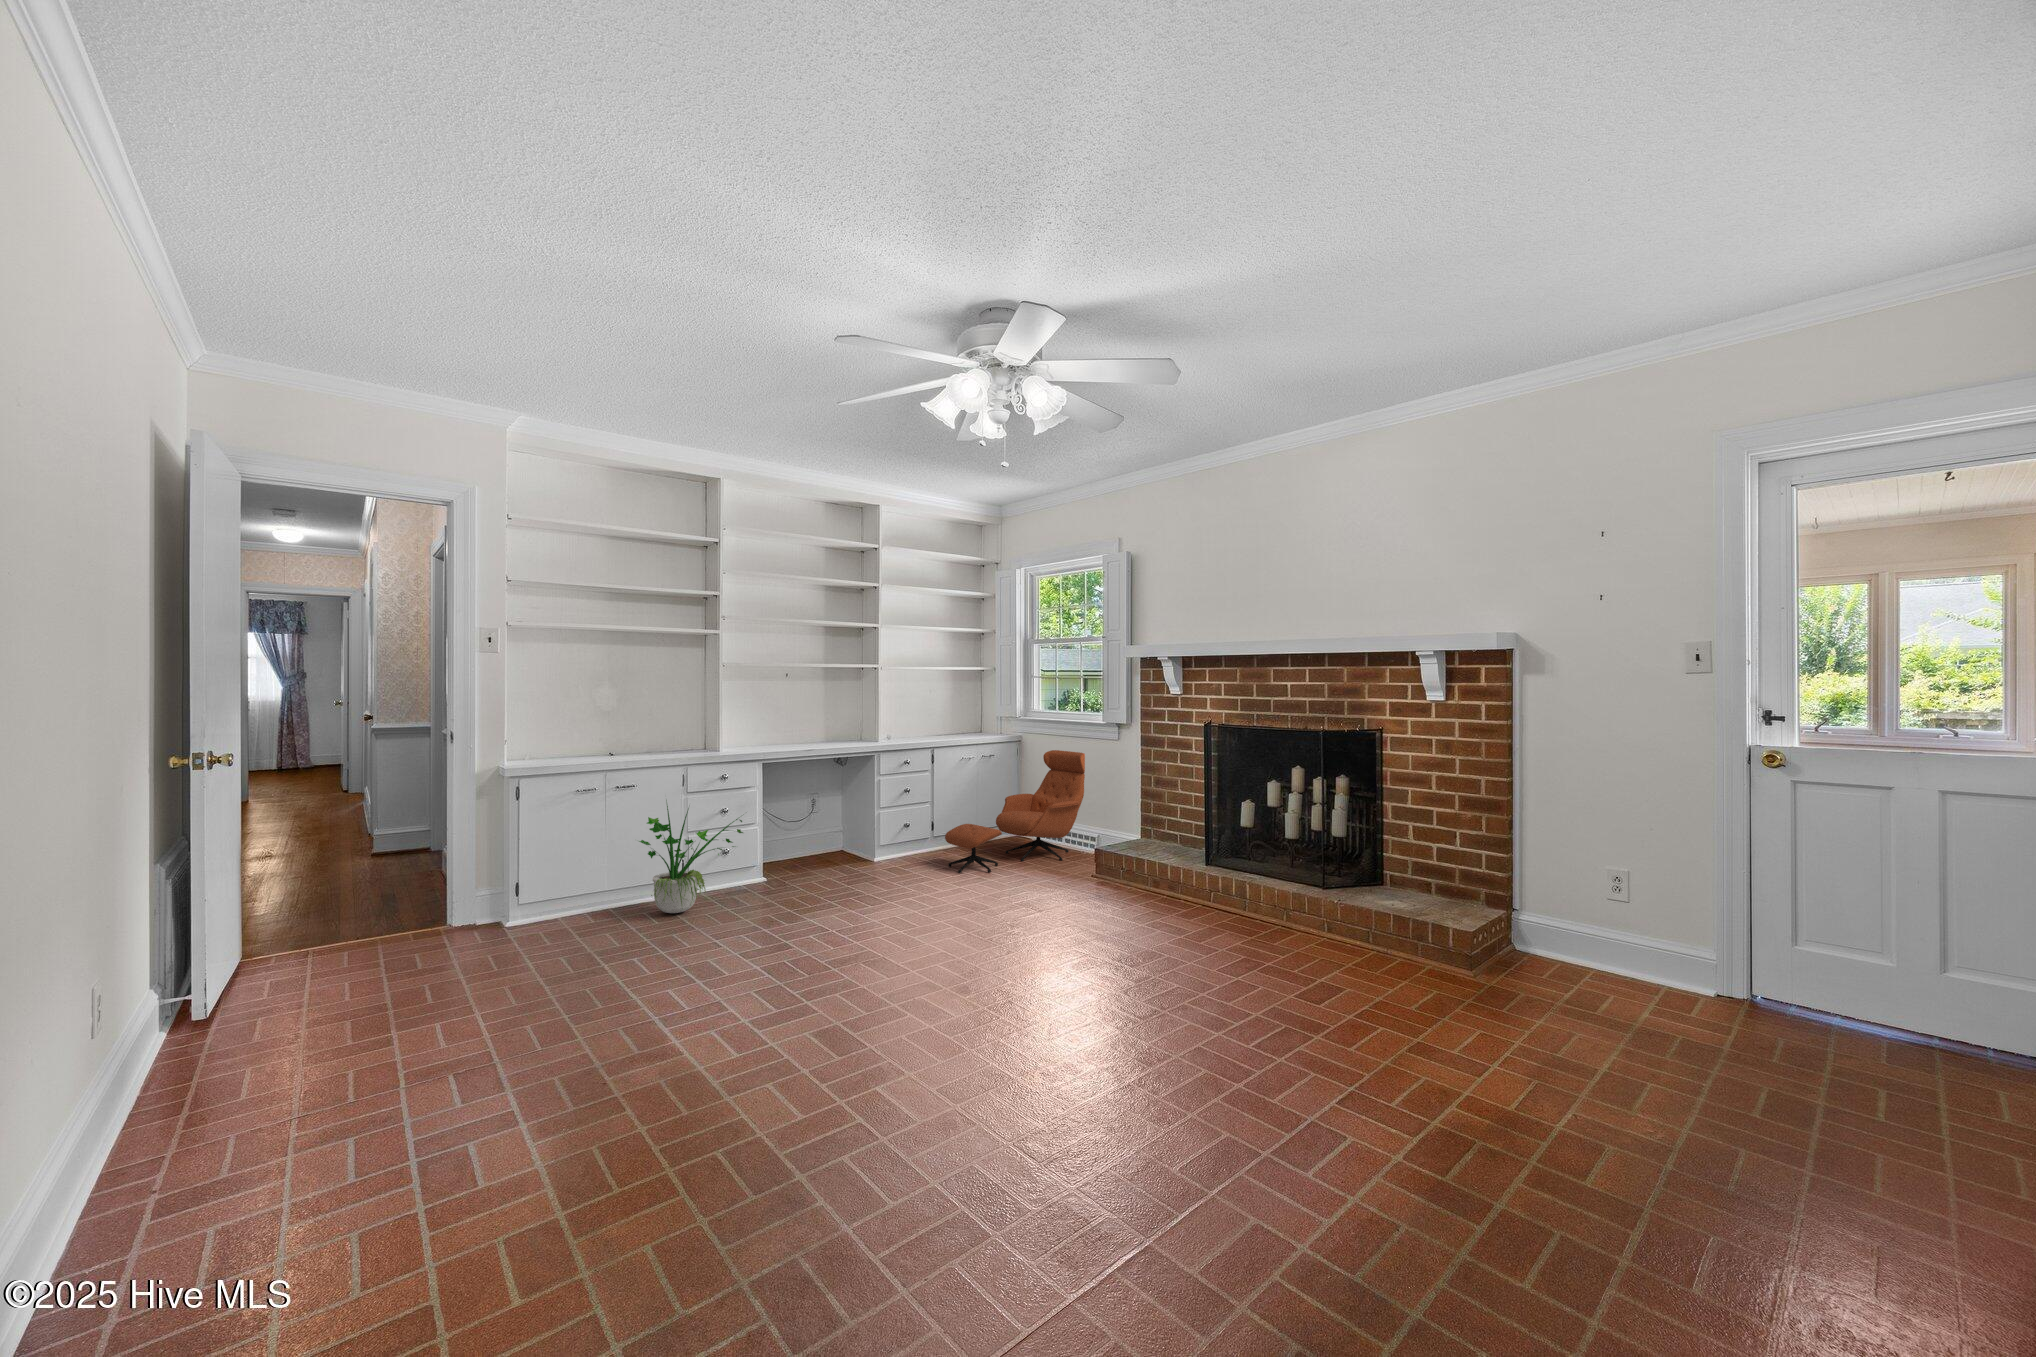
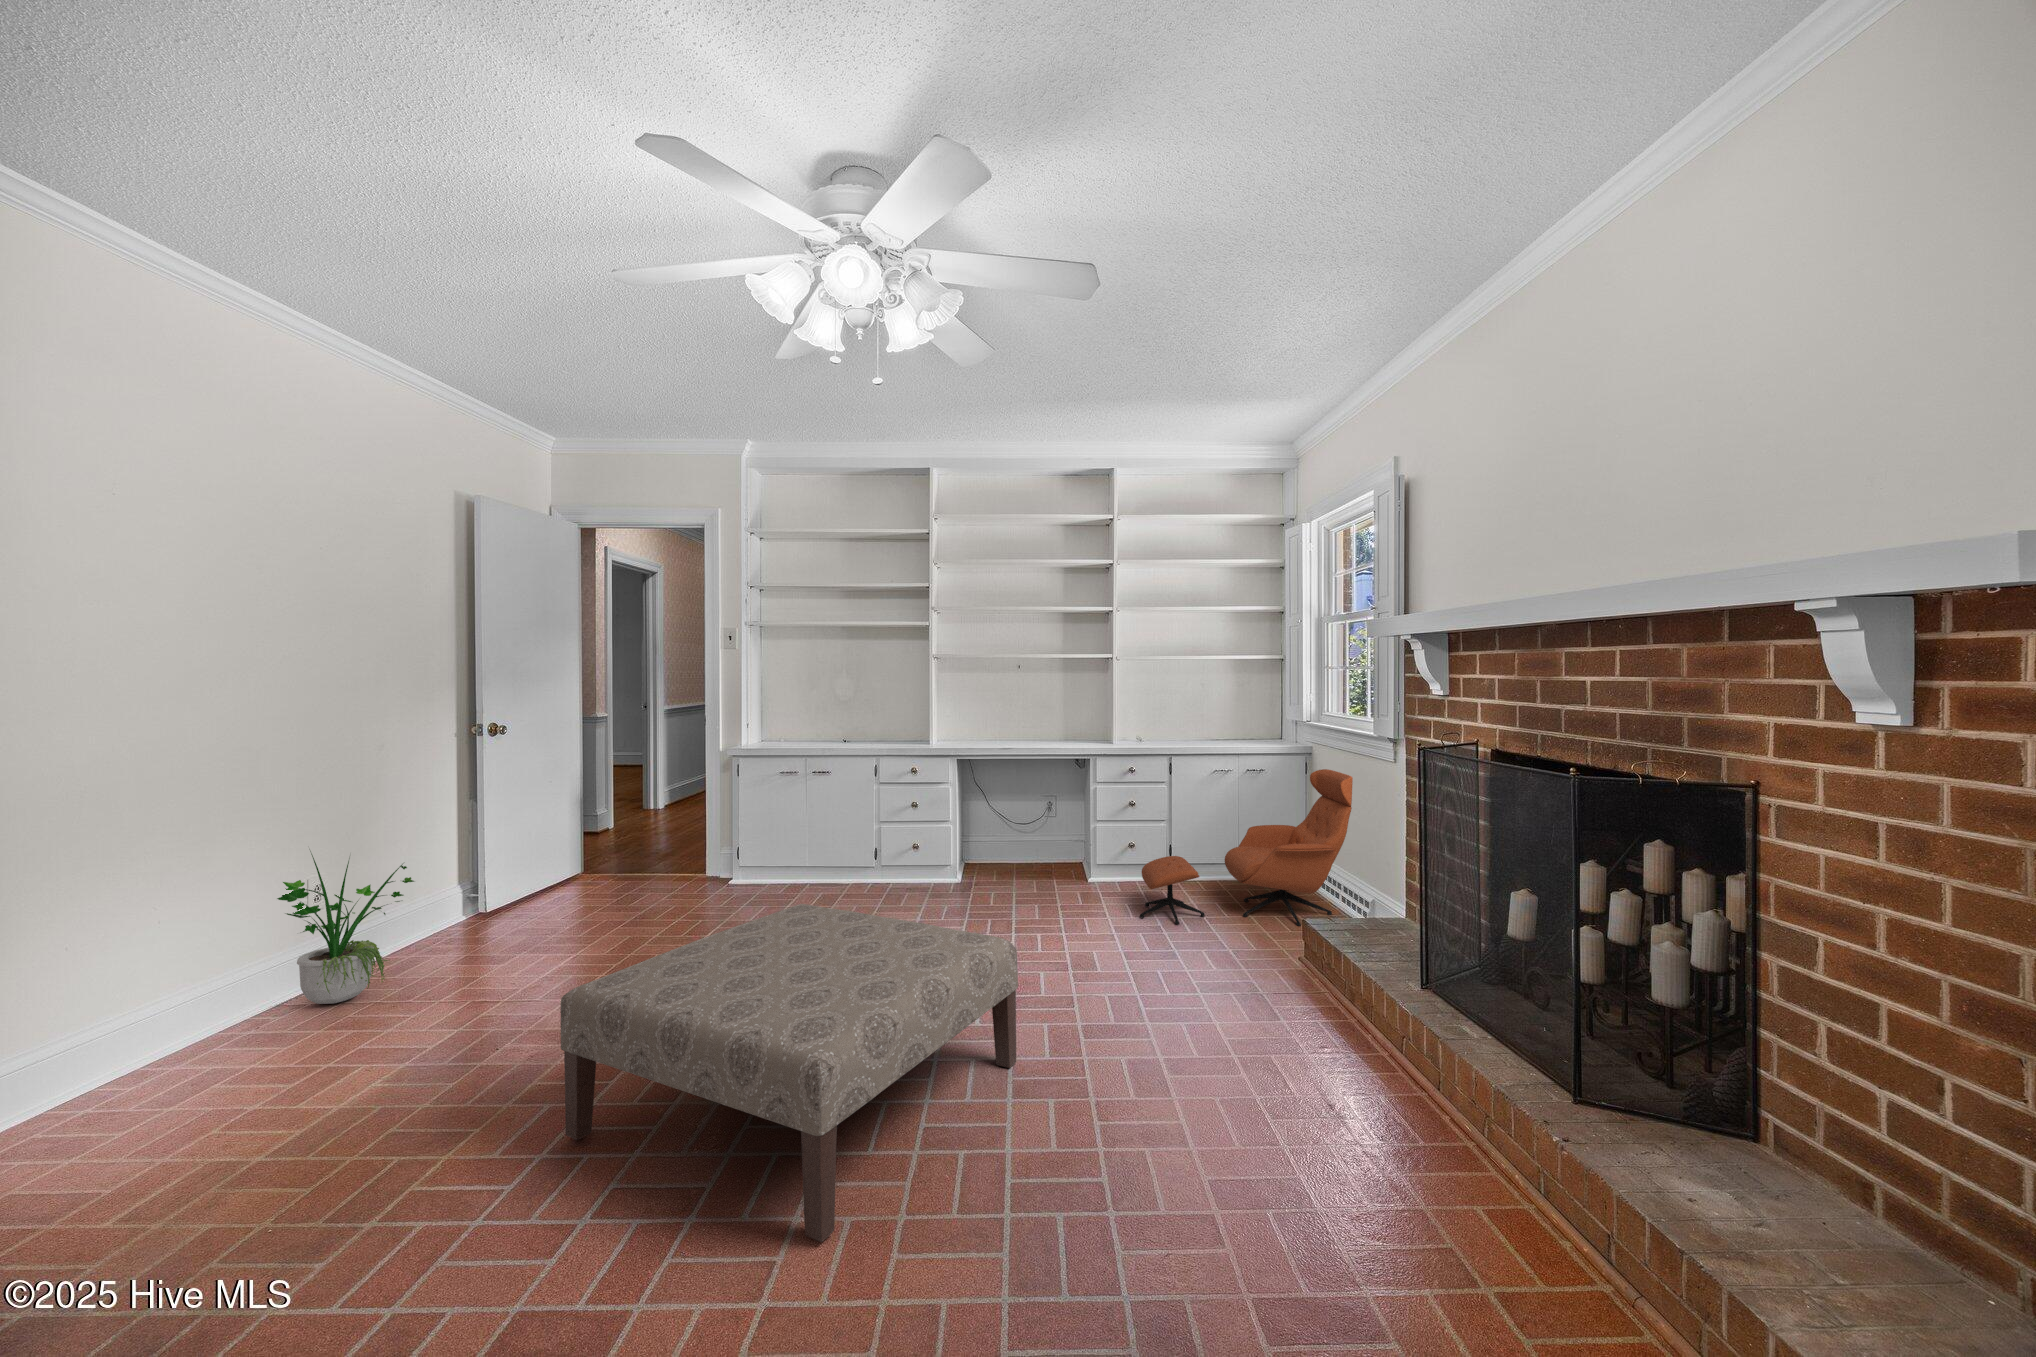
potted plant: present [639,806,743,913] -> present [277,851,414,1004]
ottoman: none [828,865,1102,1065] -> present [560,904,1018,1242]

